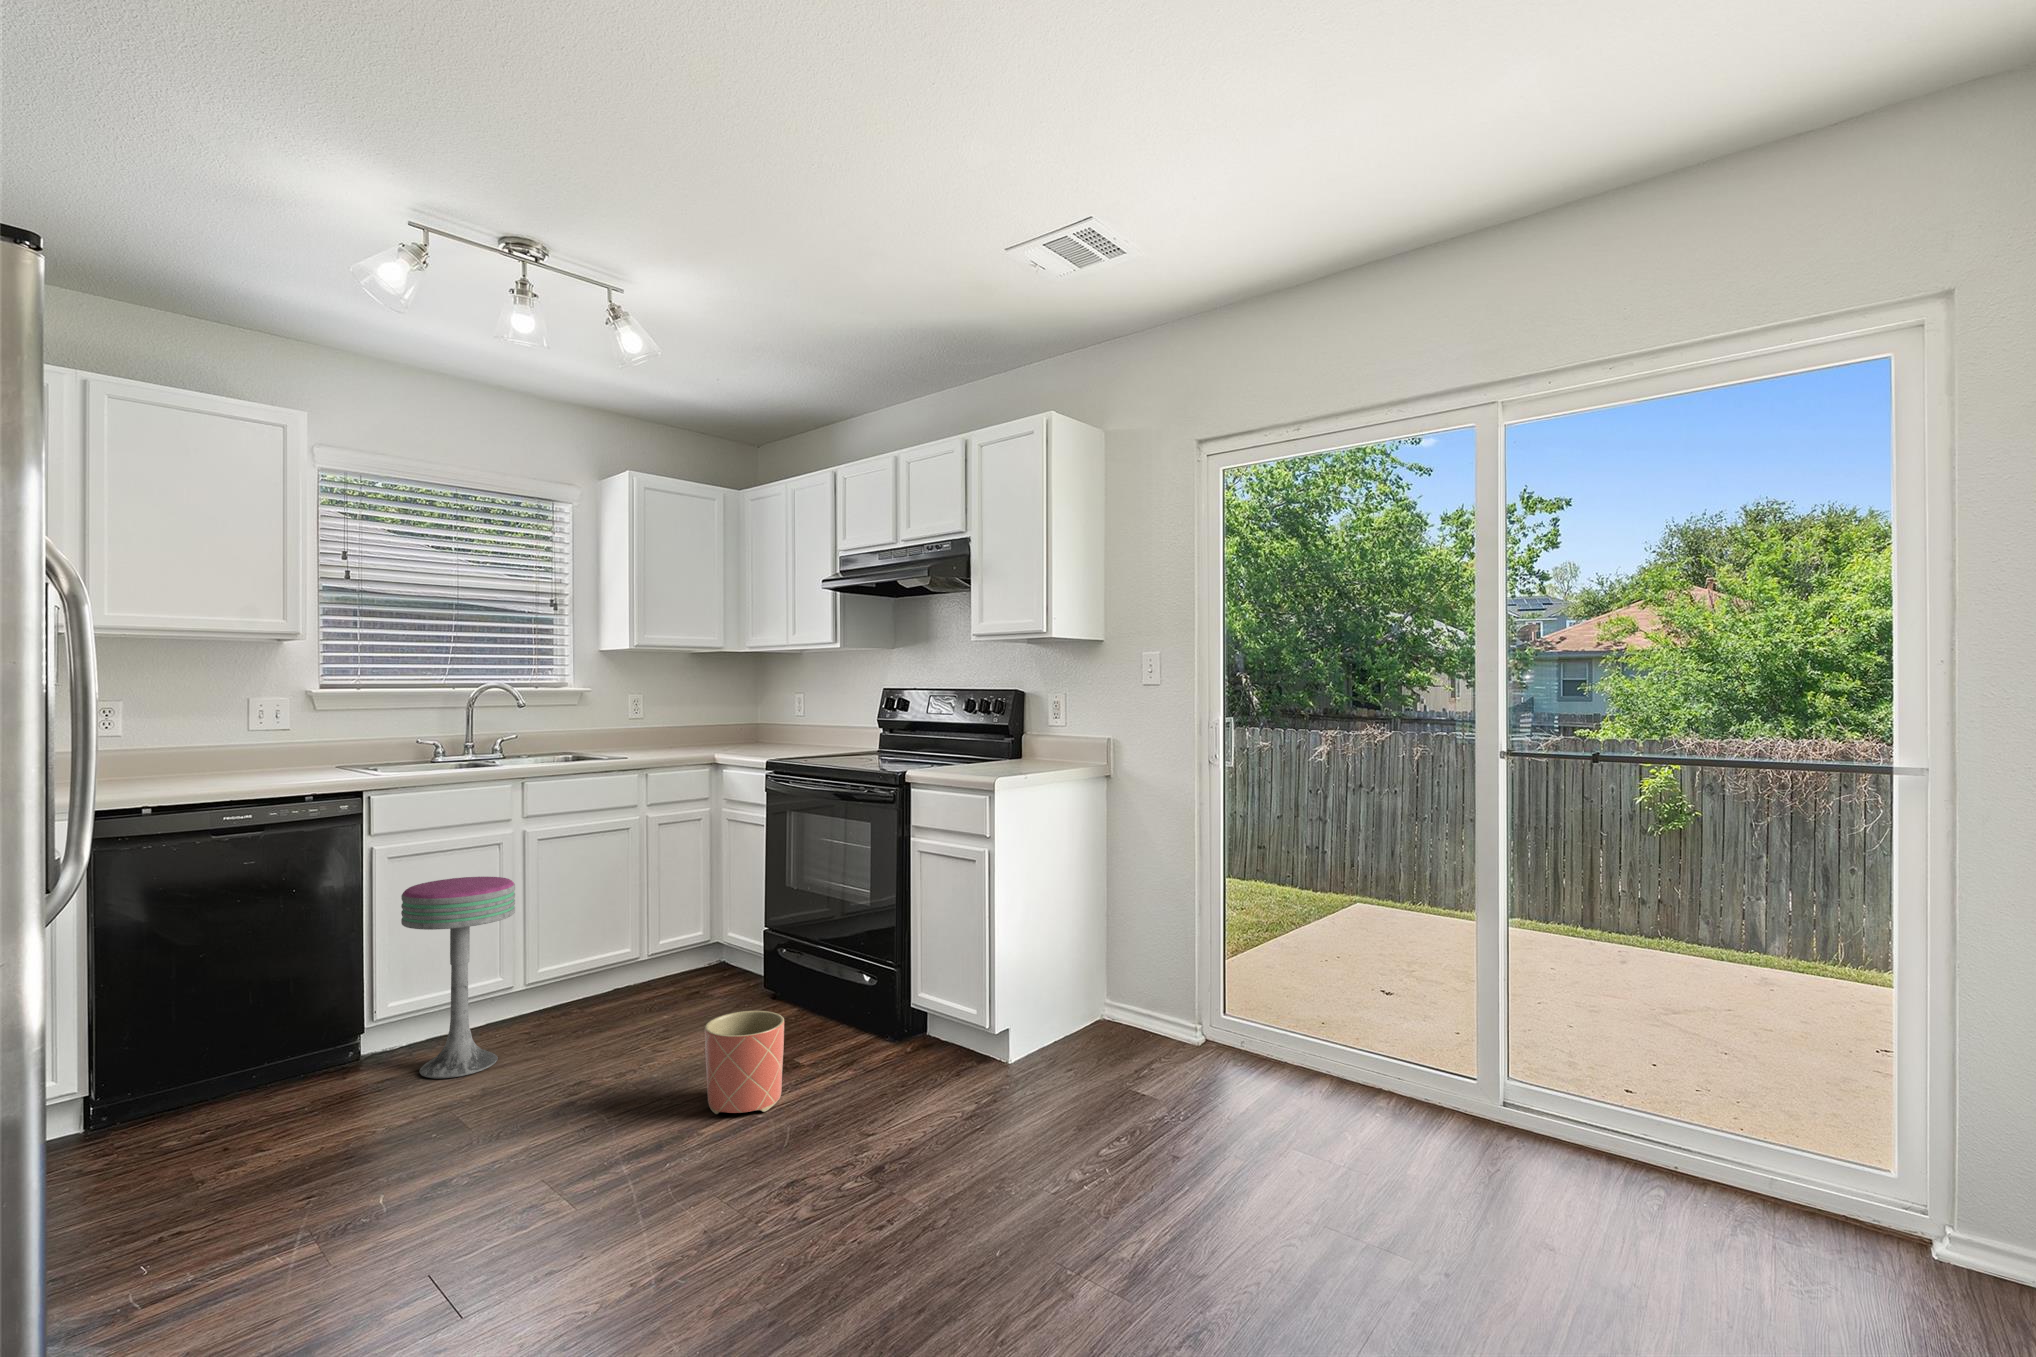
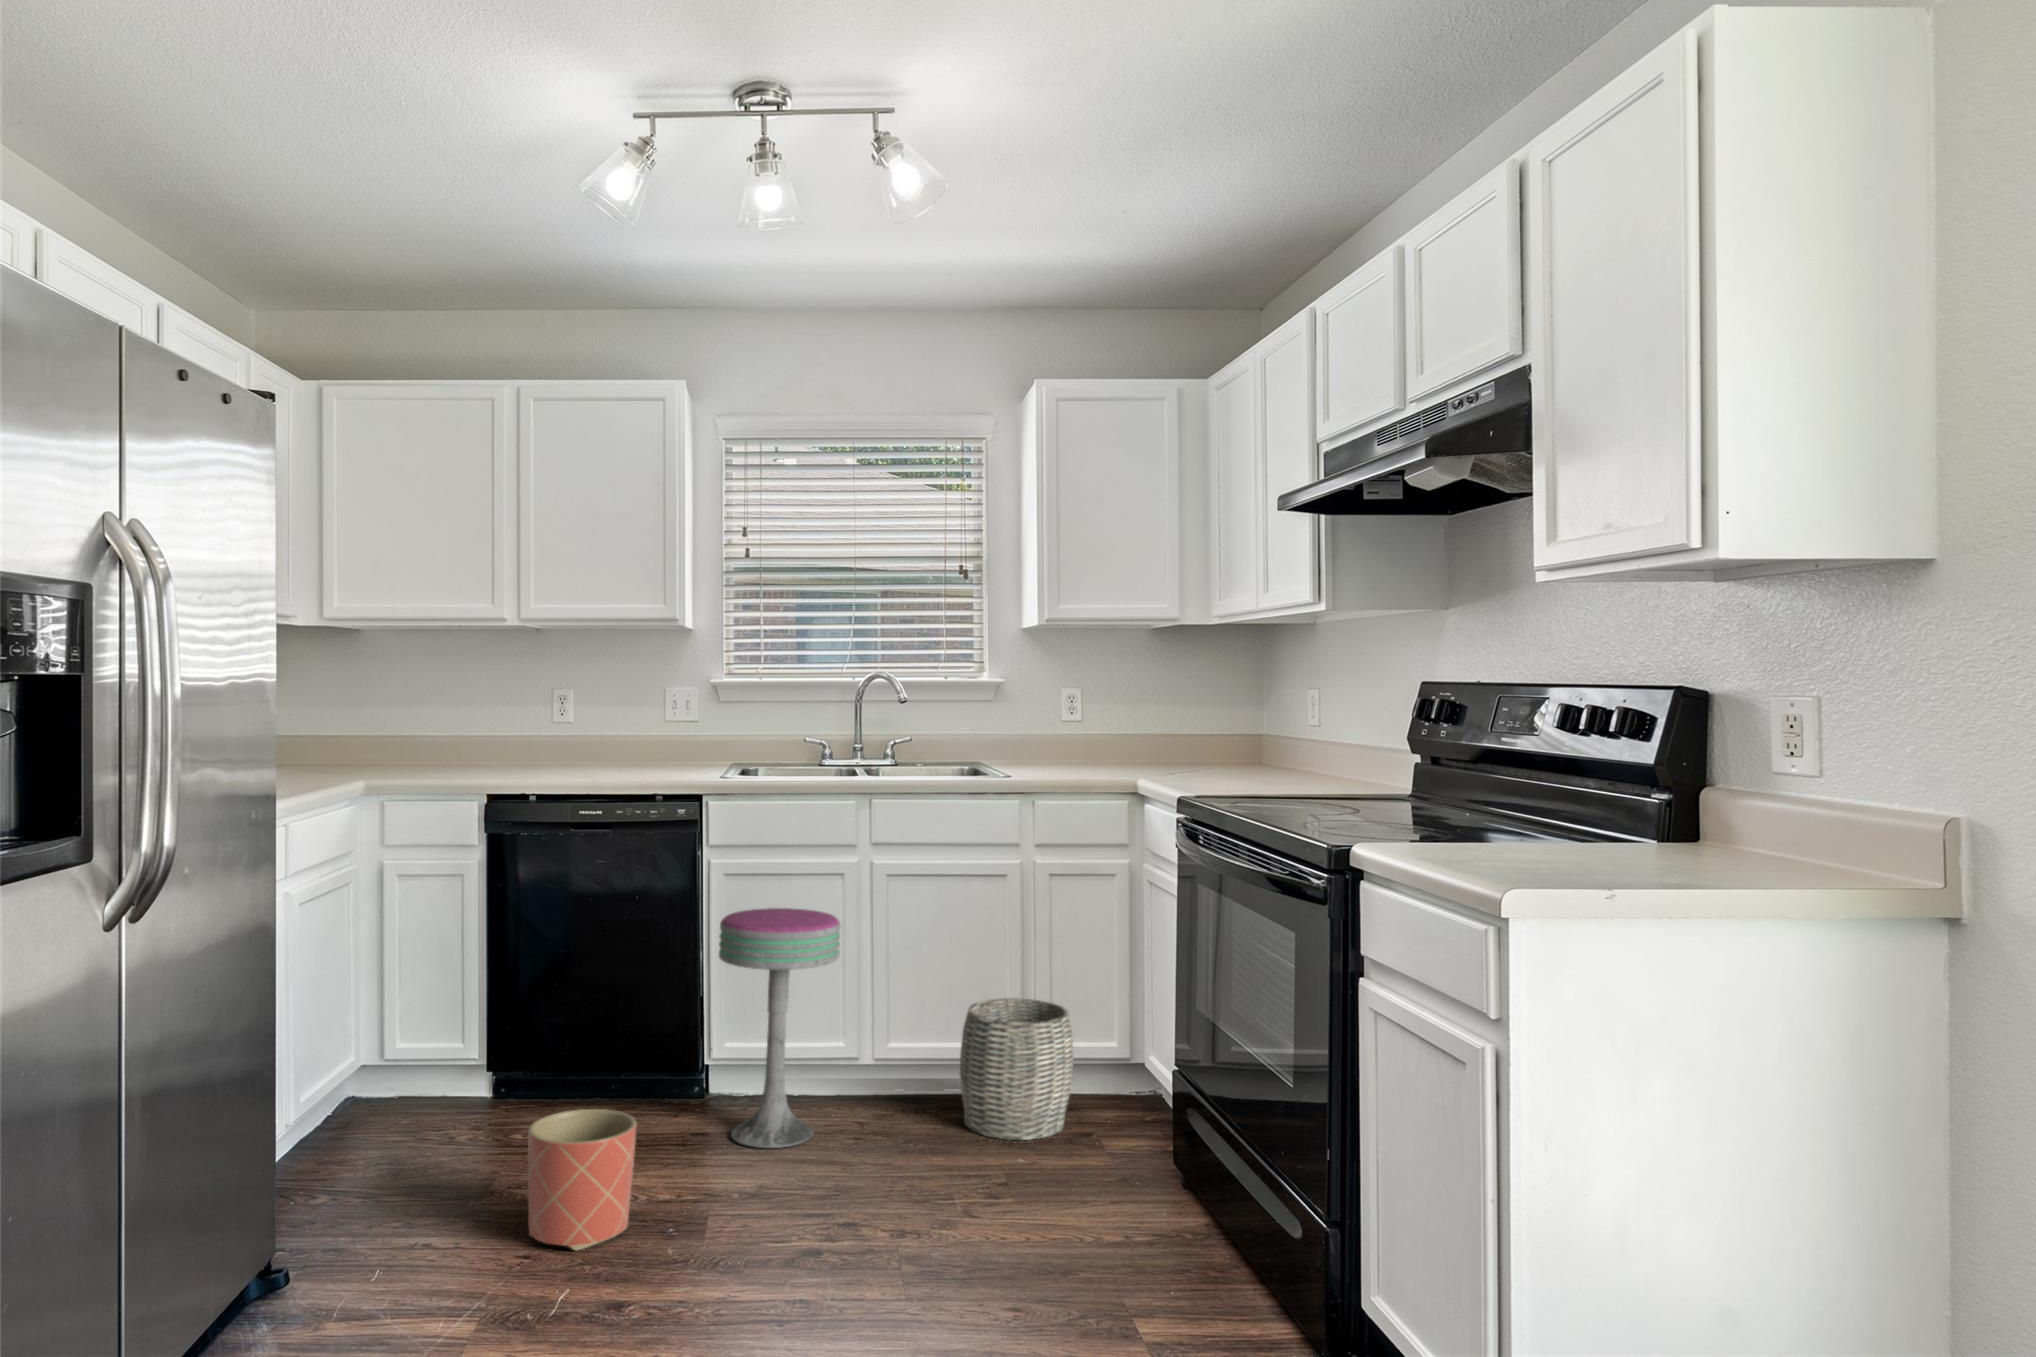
woven basket: none [611,921,702,1027] -> present [960,998,1073,1140]
planter: present [705,1011,784,1114] -> present [528,1109,637,1251]

